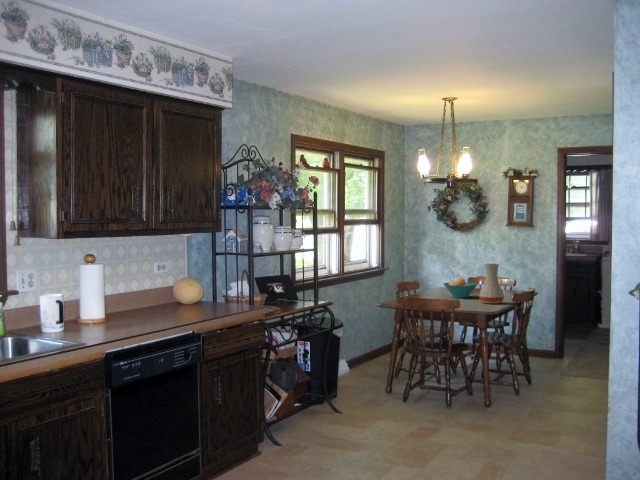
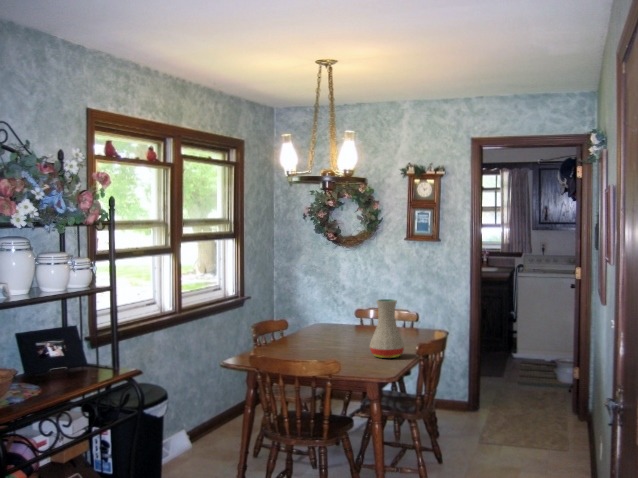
fruit bowl: present [444,278,478,298] -> none [320,317,368,347]

